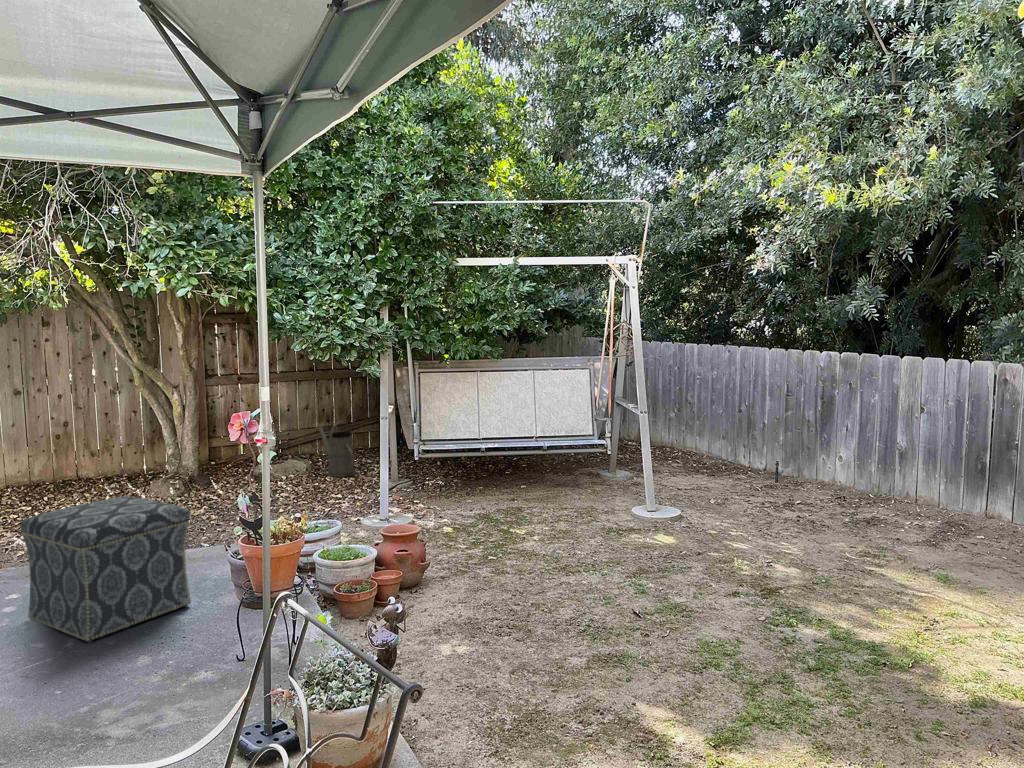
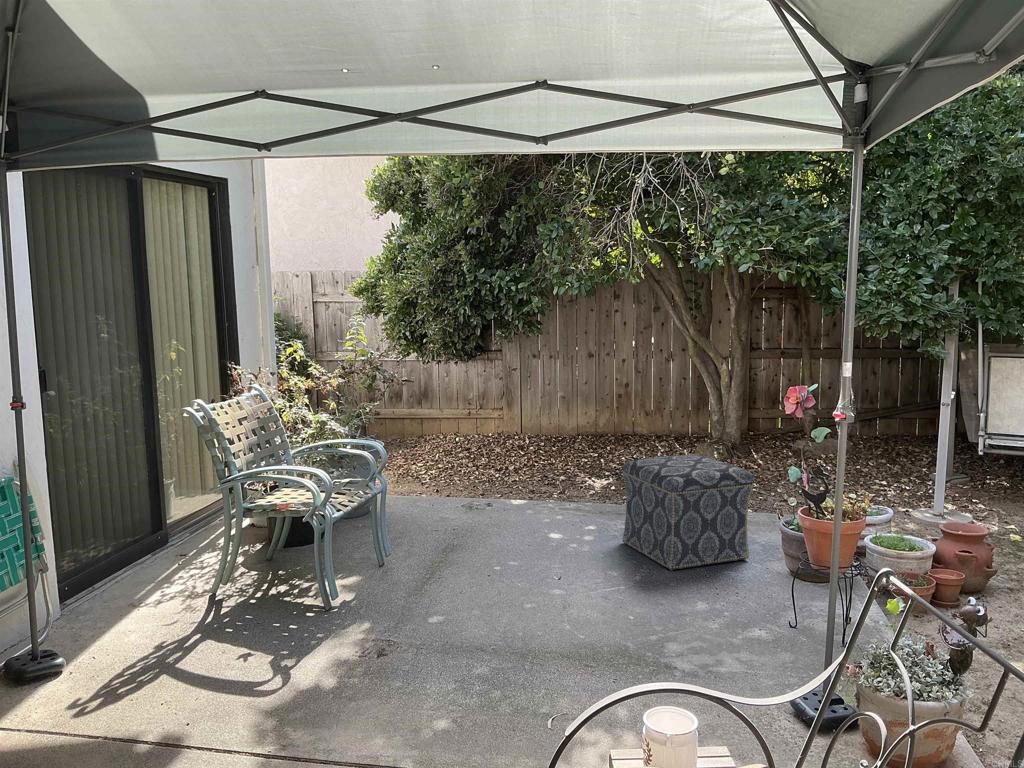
watering can: present [318,422,355,477] -> none [860,404,900,465]

